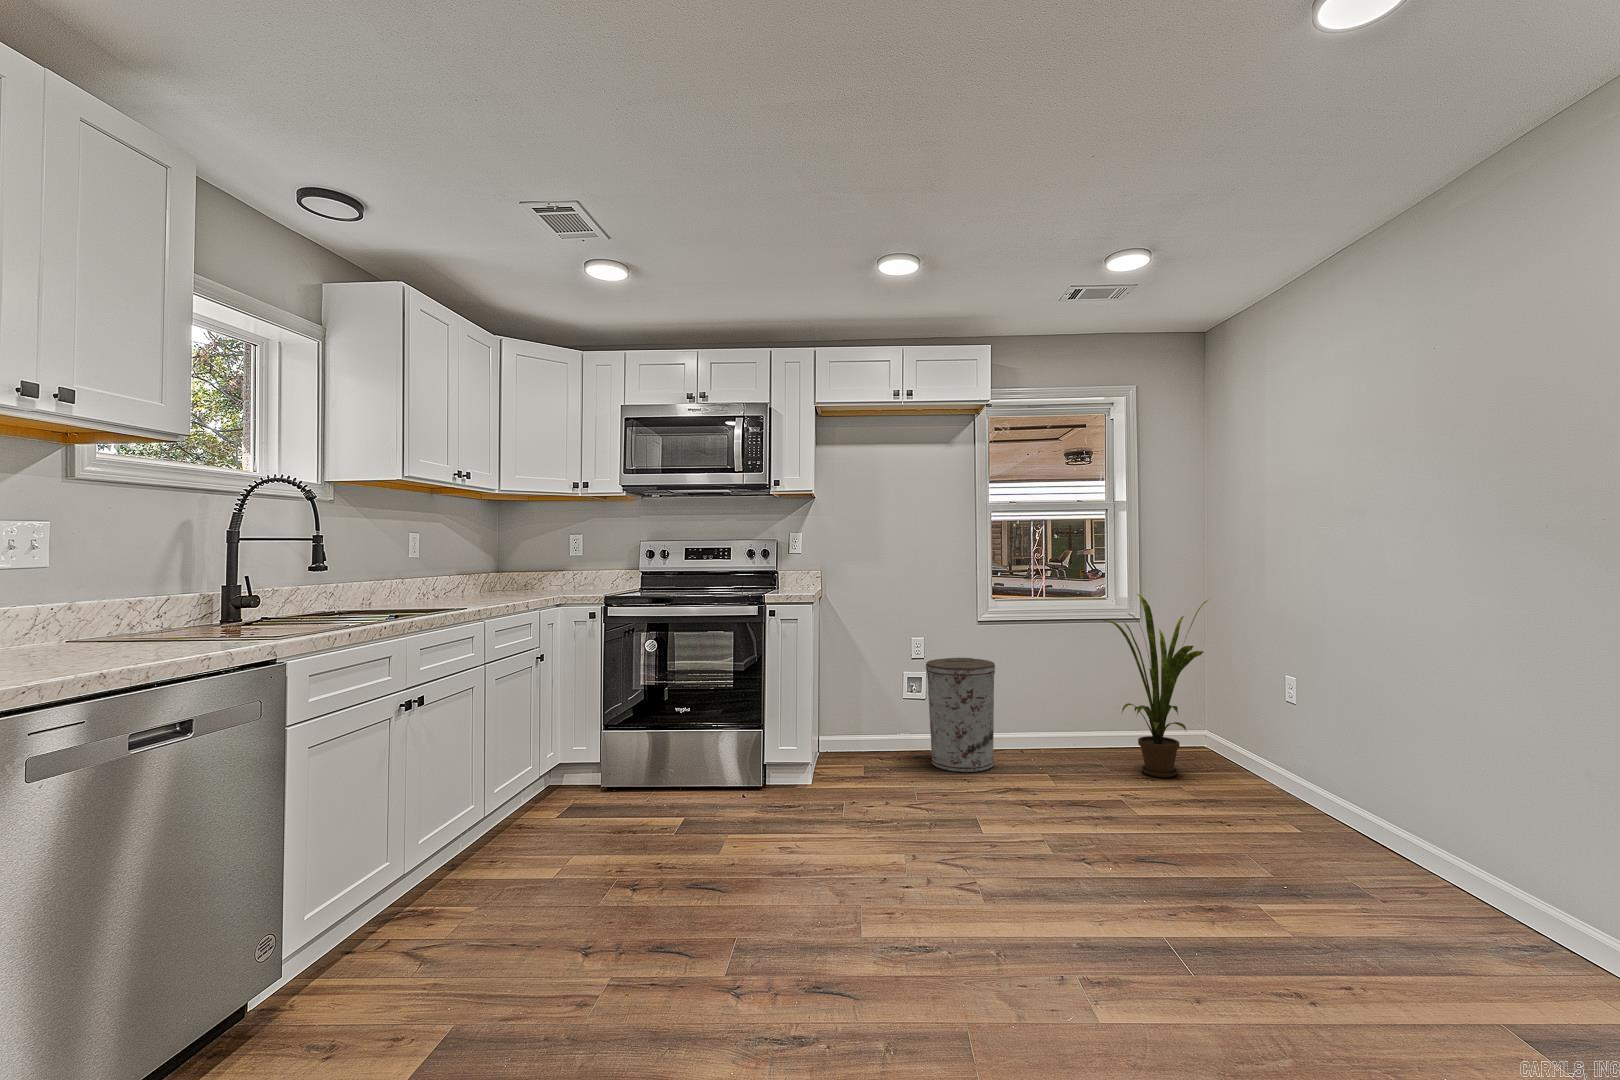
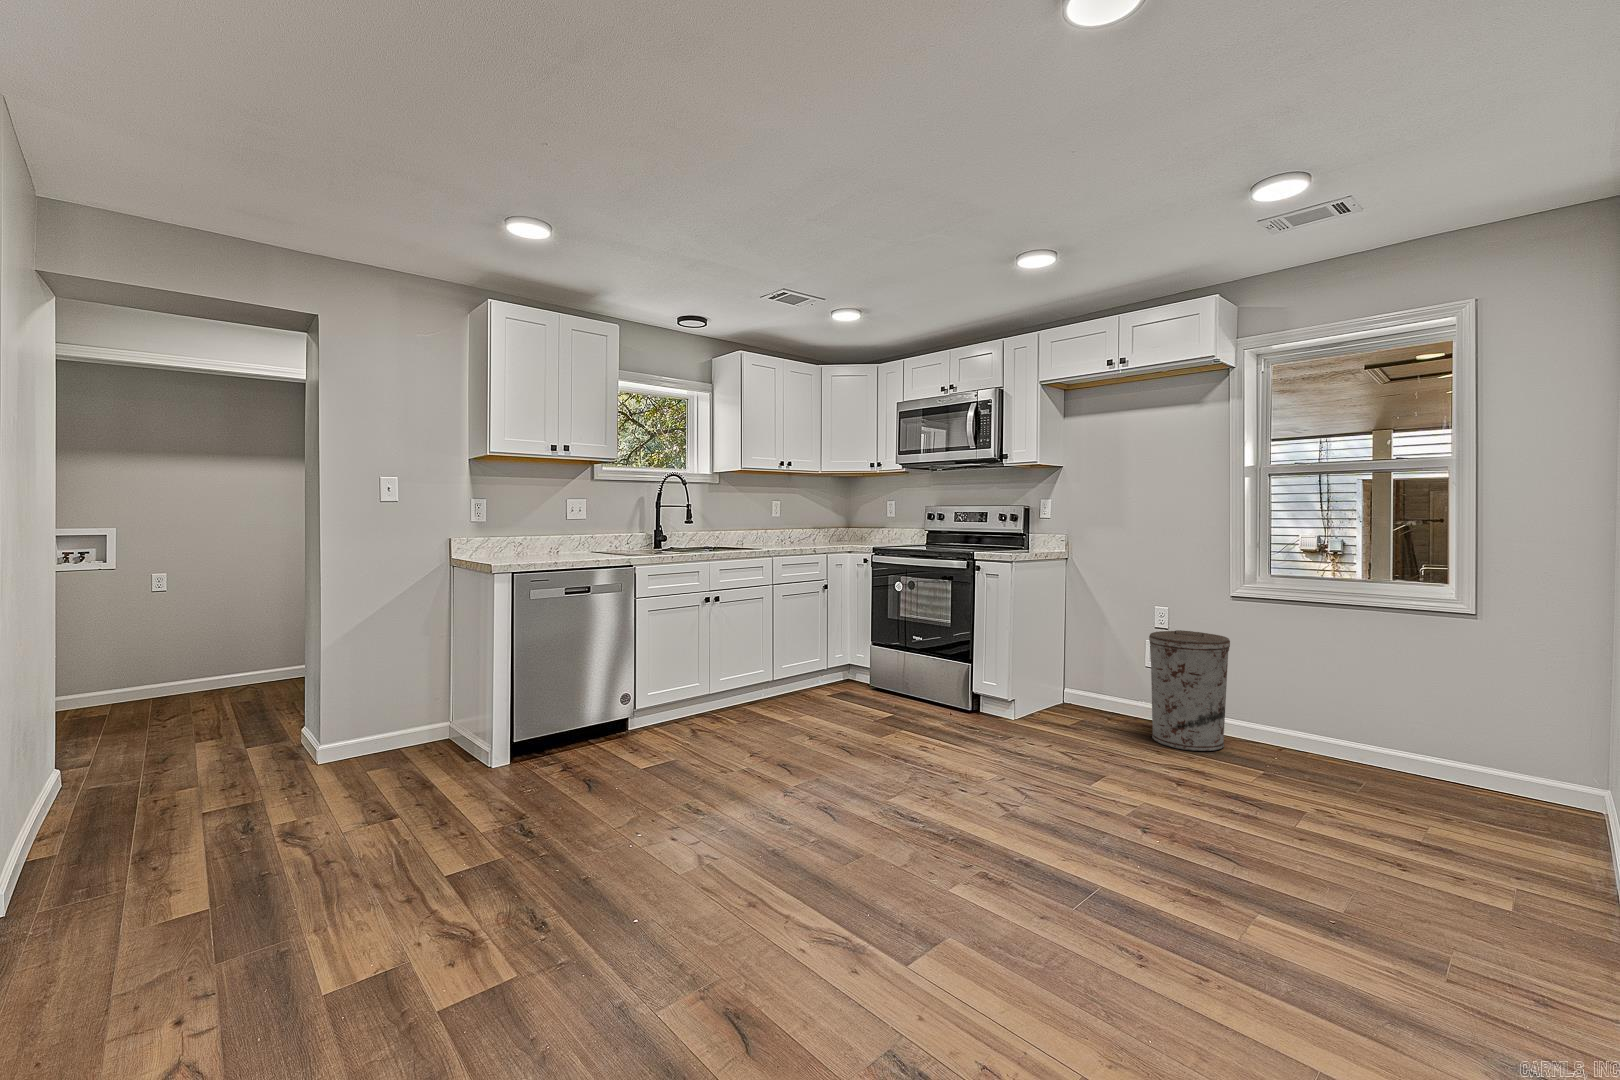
house plant: present [1103,594,1208,777] -> none [1354,577,1515,810]

